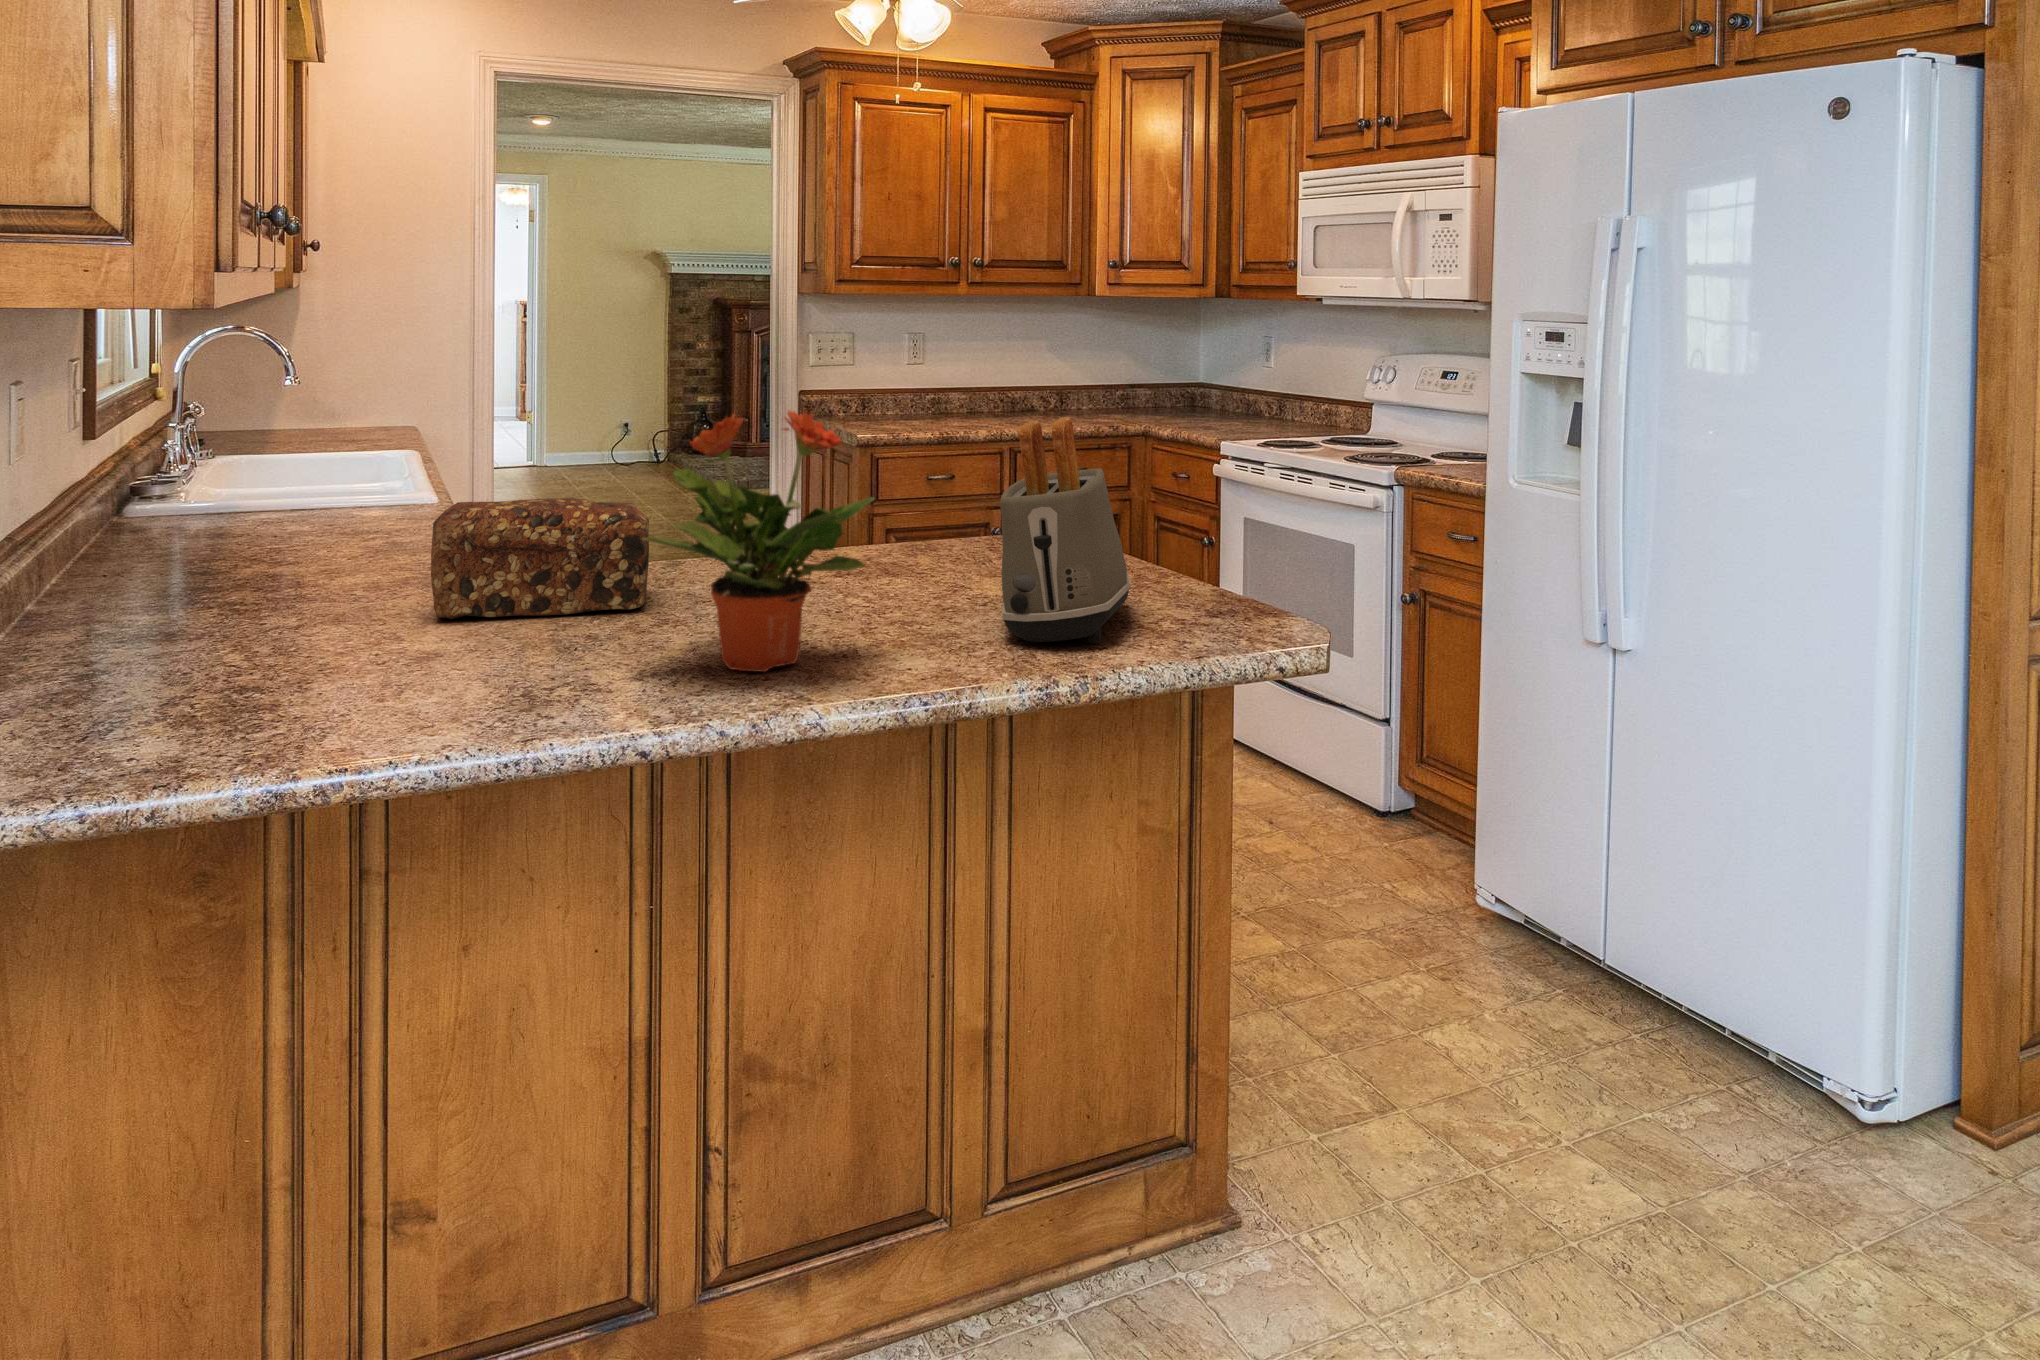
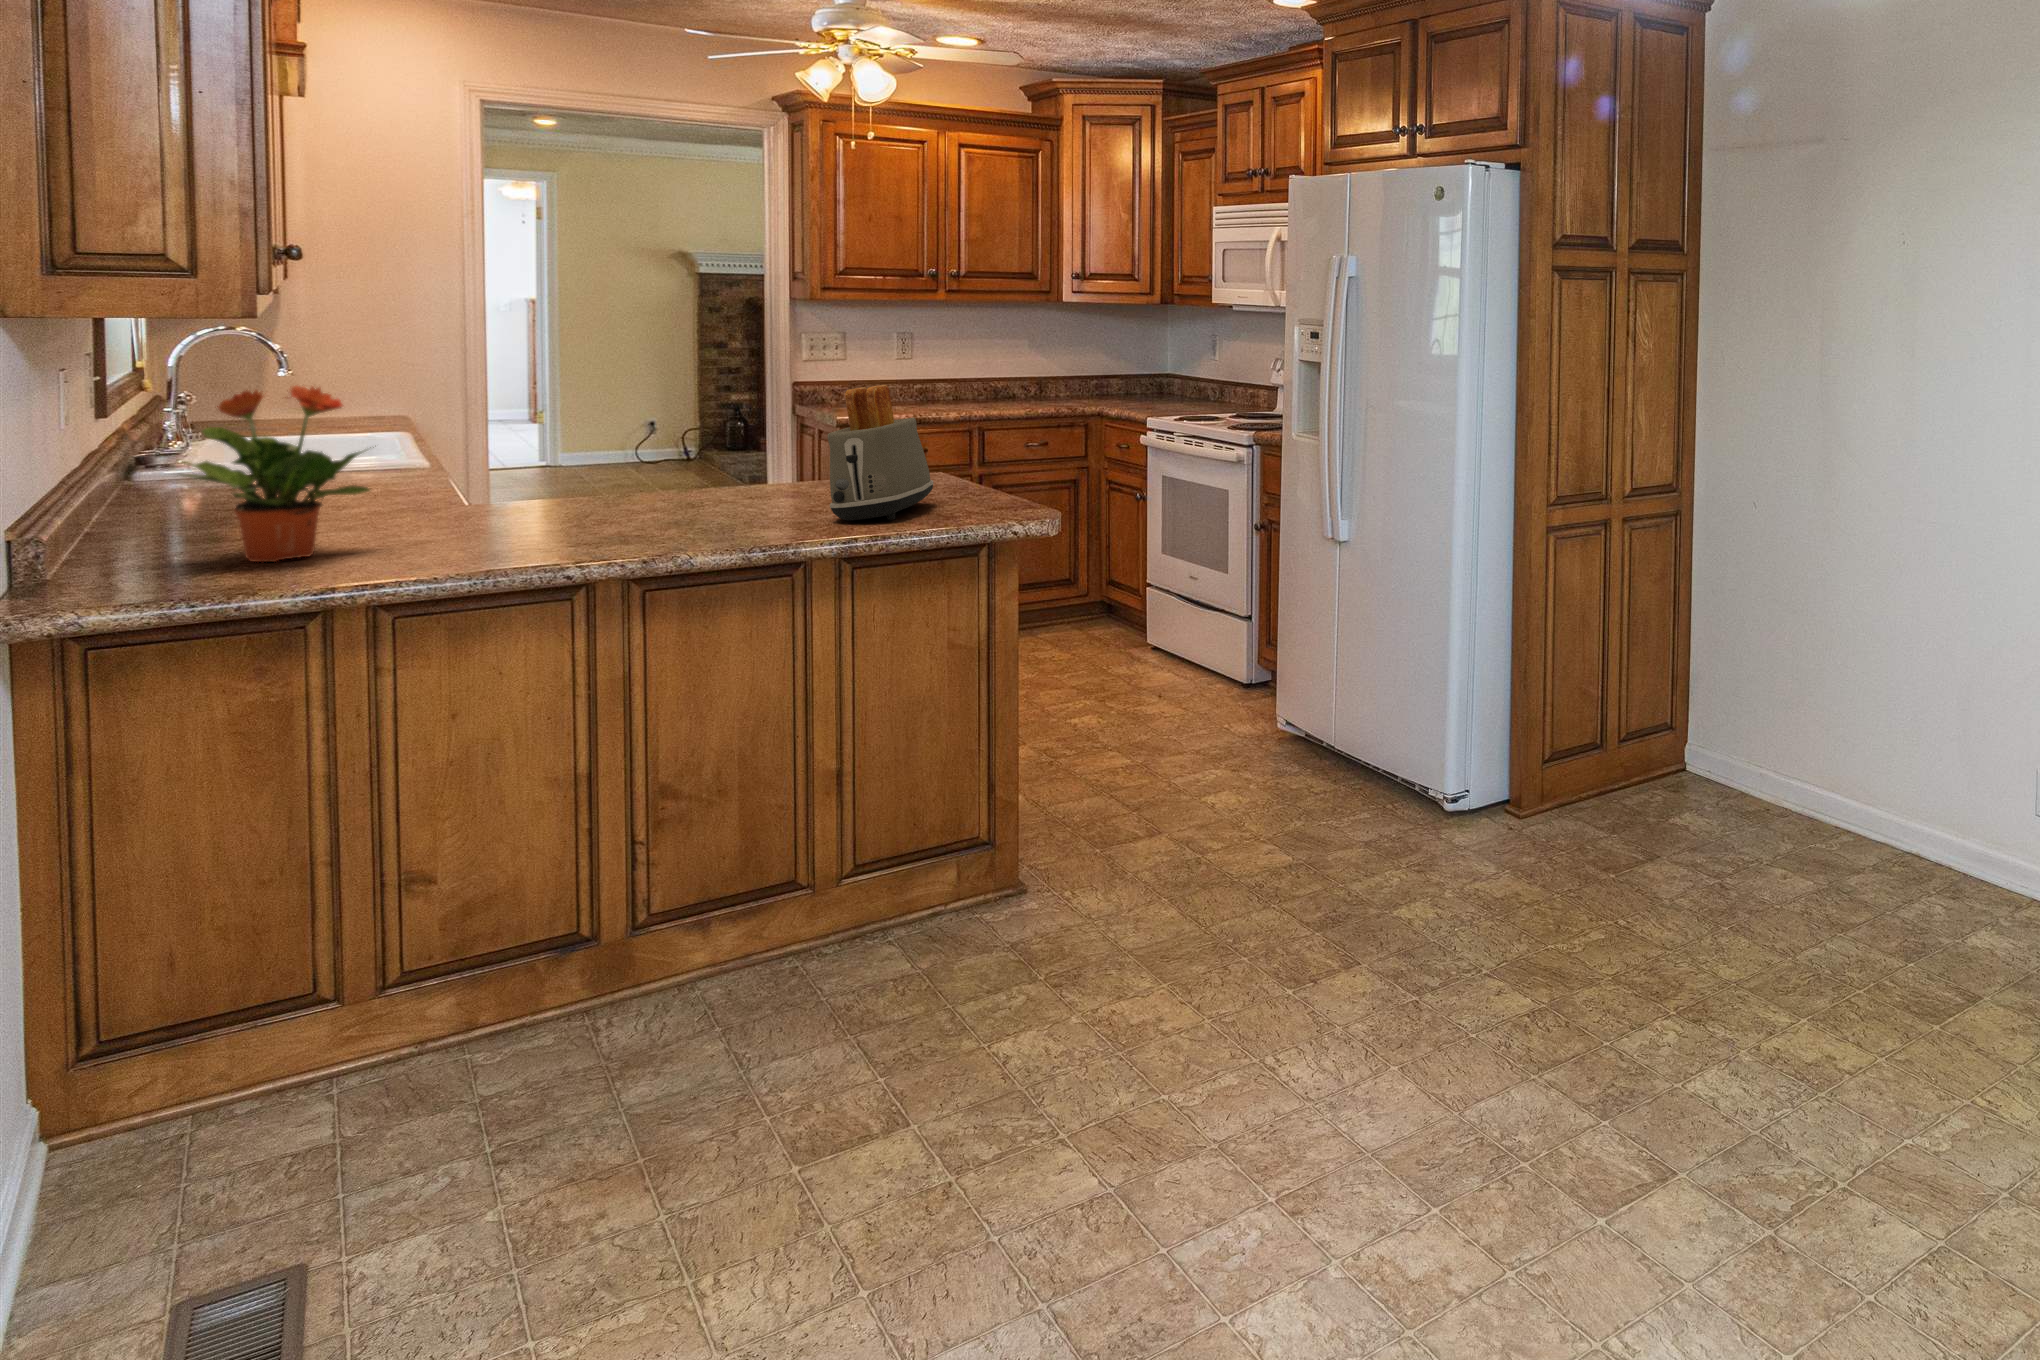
potted plant: present [645,411,874,672] -> present [182,386,374,562]
bread loaf: present [431,498,649,619] -> none [420,443,592,523]

